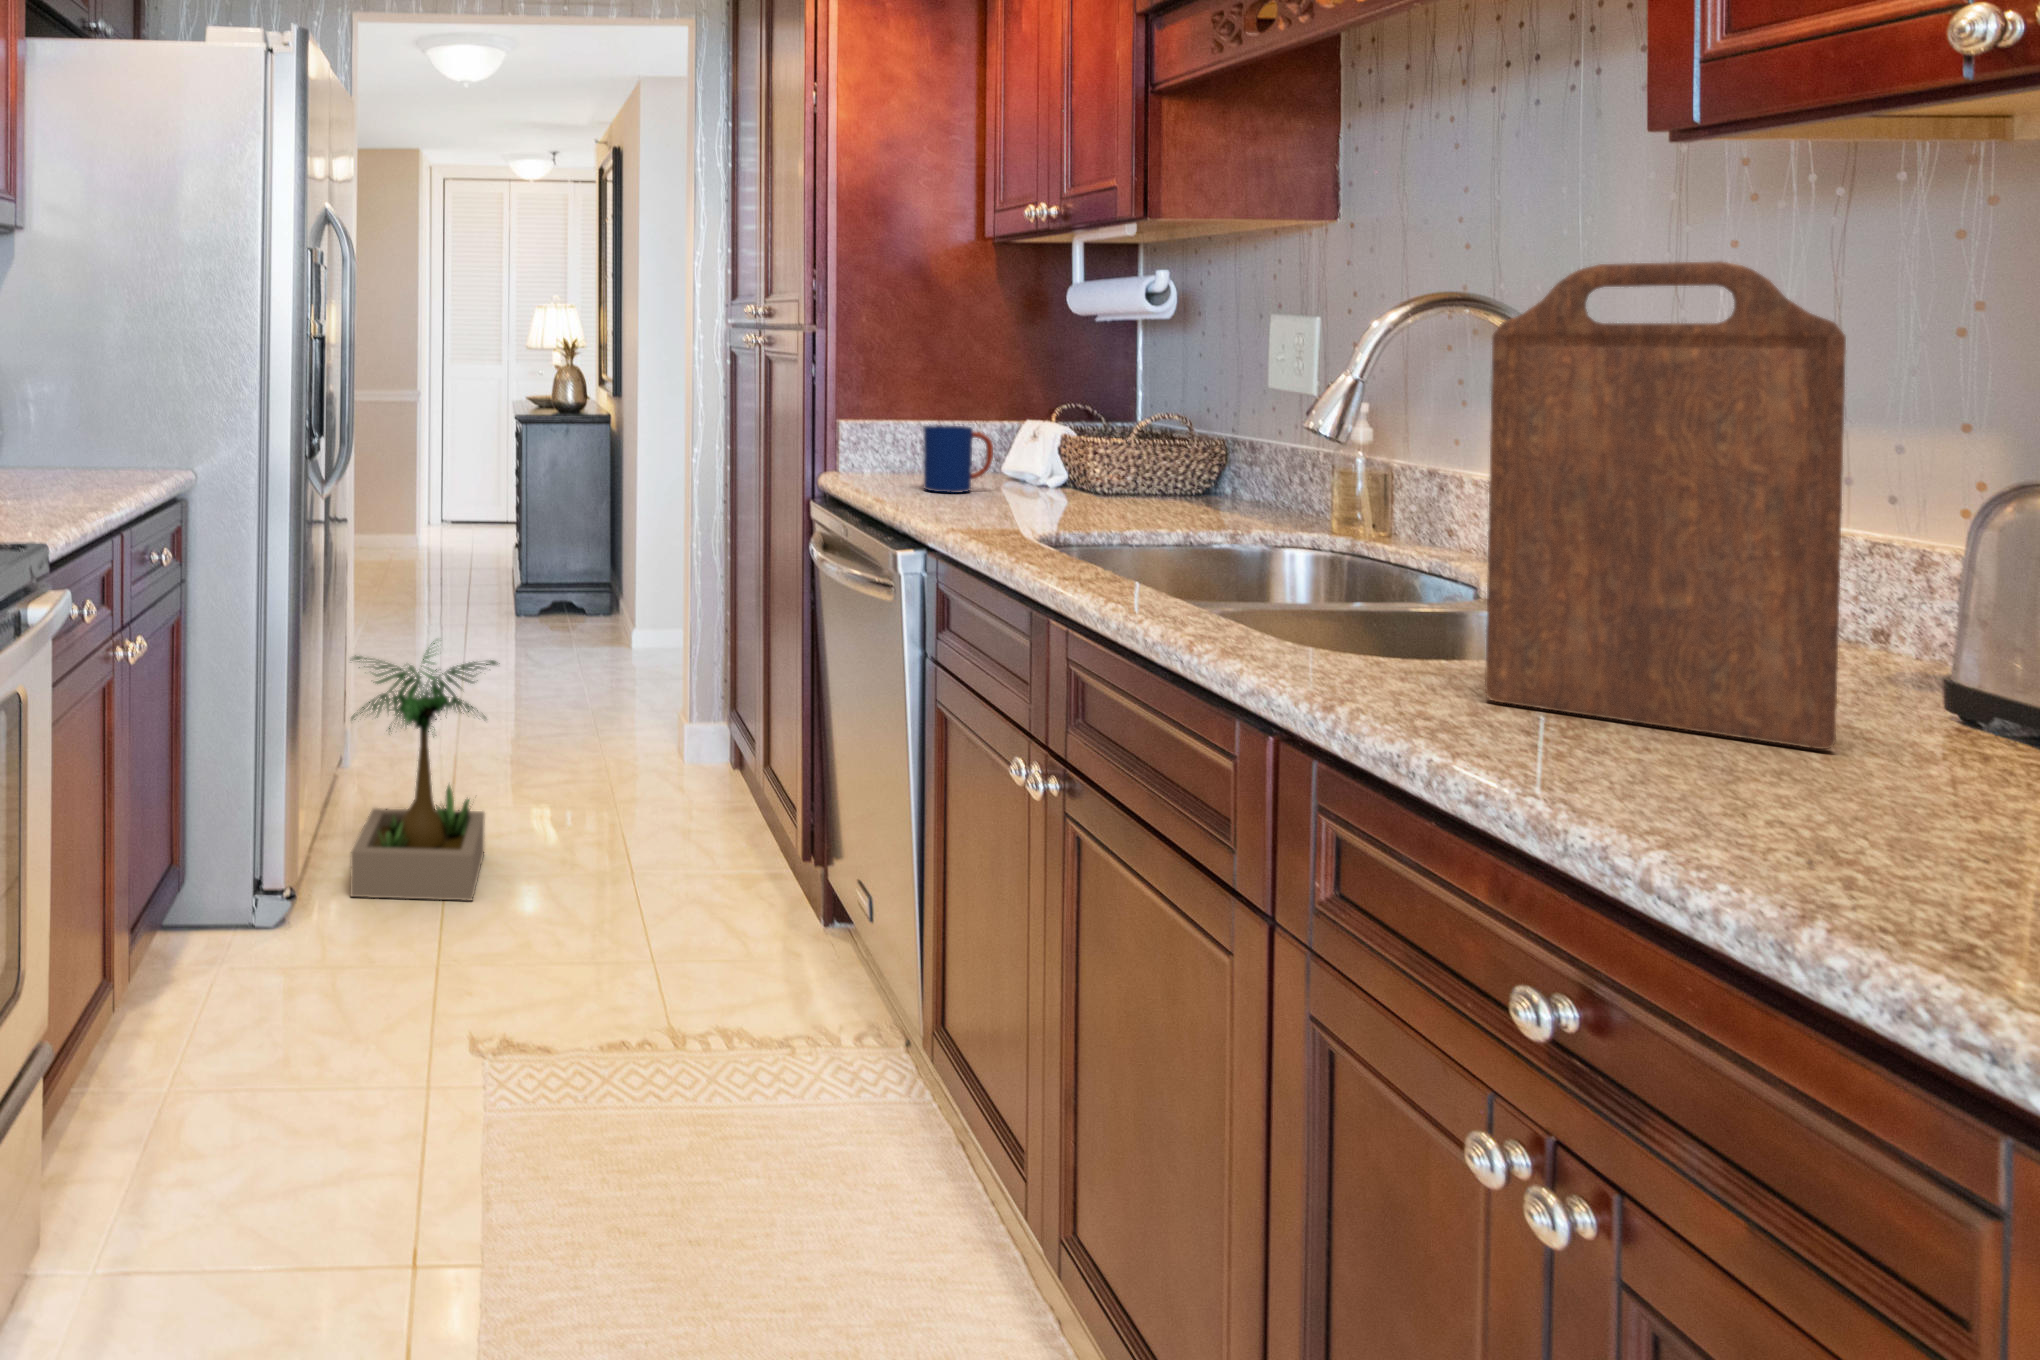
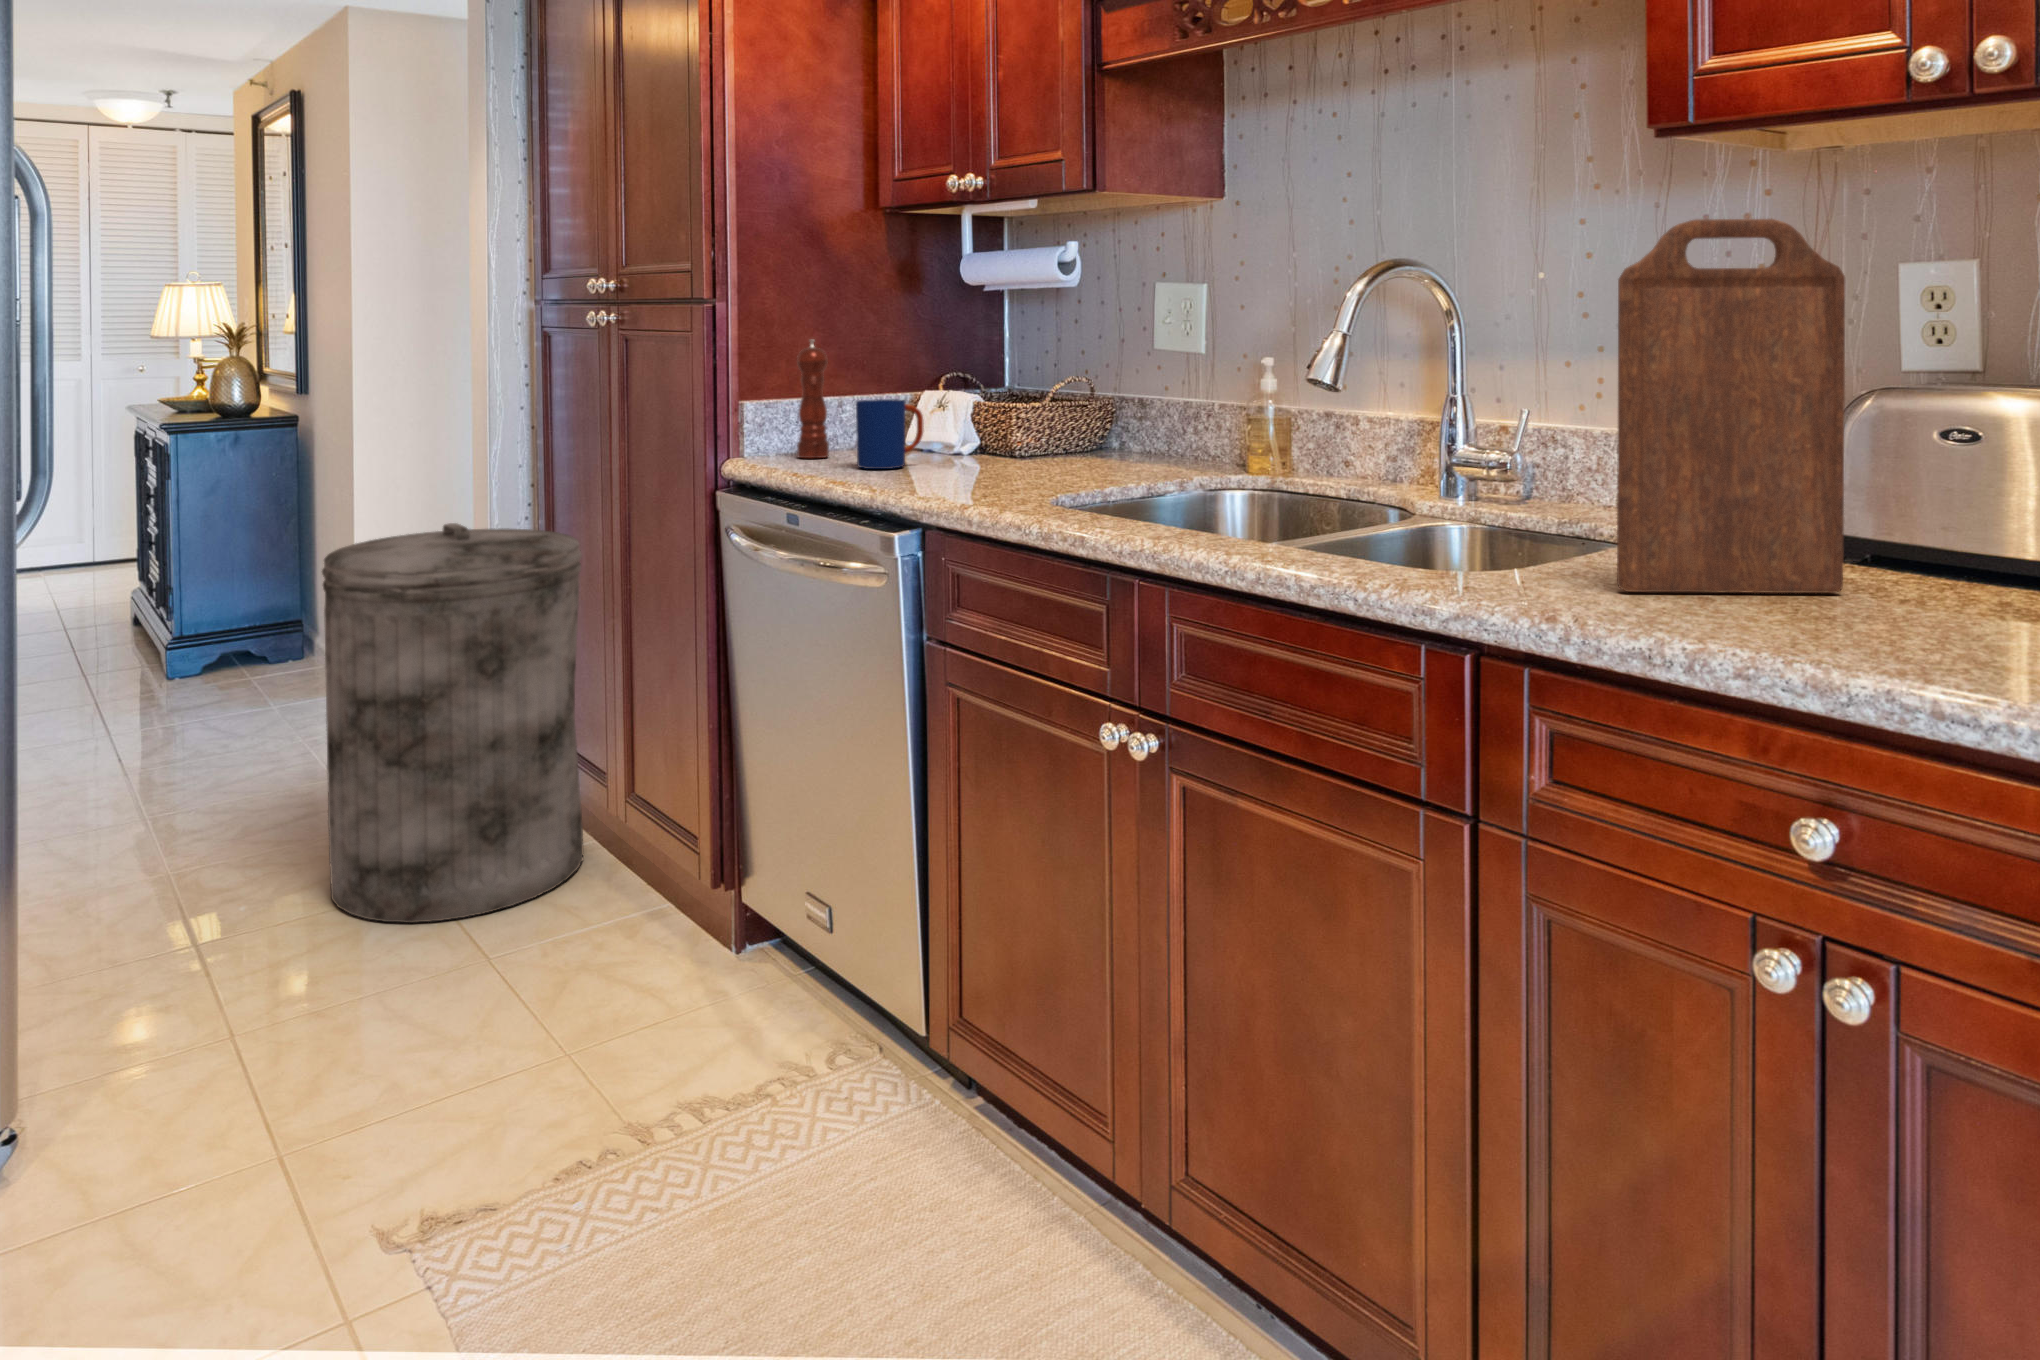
pepper mill: none [890,366,921,478] -> present [797,339,829,458]
trash can: none [537,509,734,833] -> present [322,523,583,923]
potted plant: present [350,643,498,901] -> none [53,718,342,1111]

